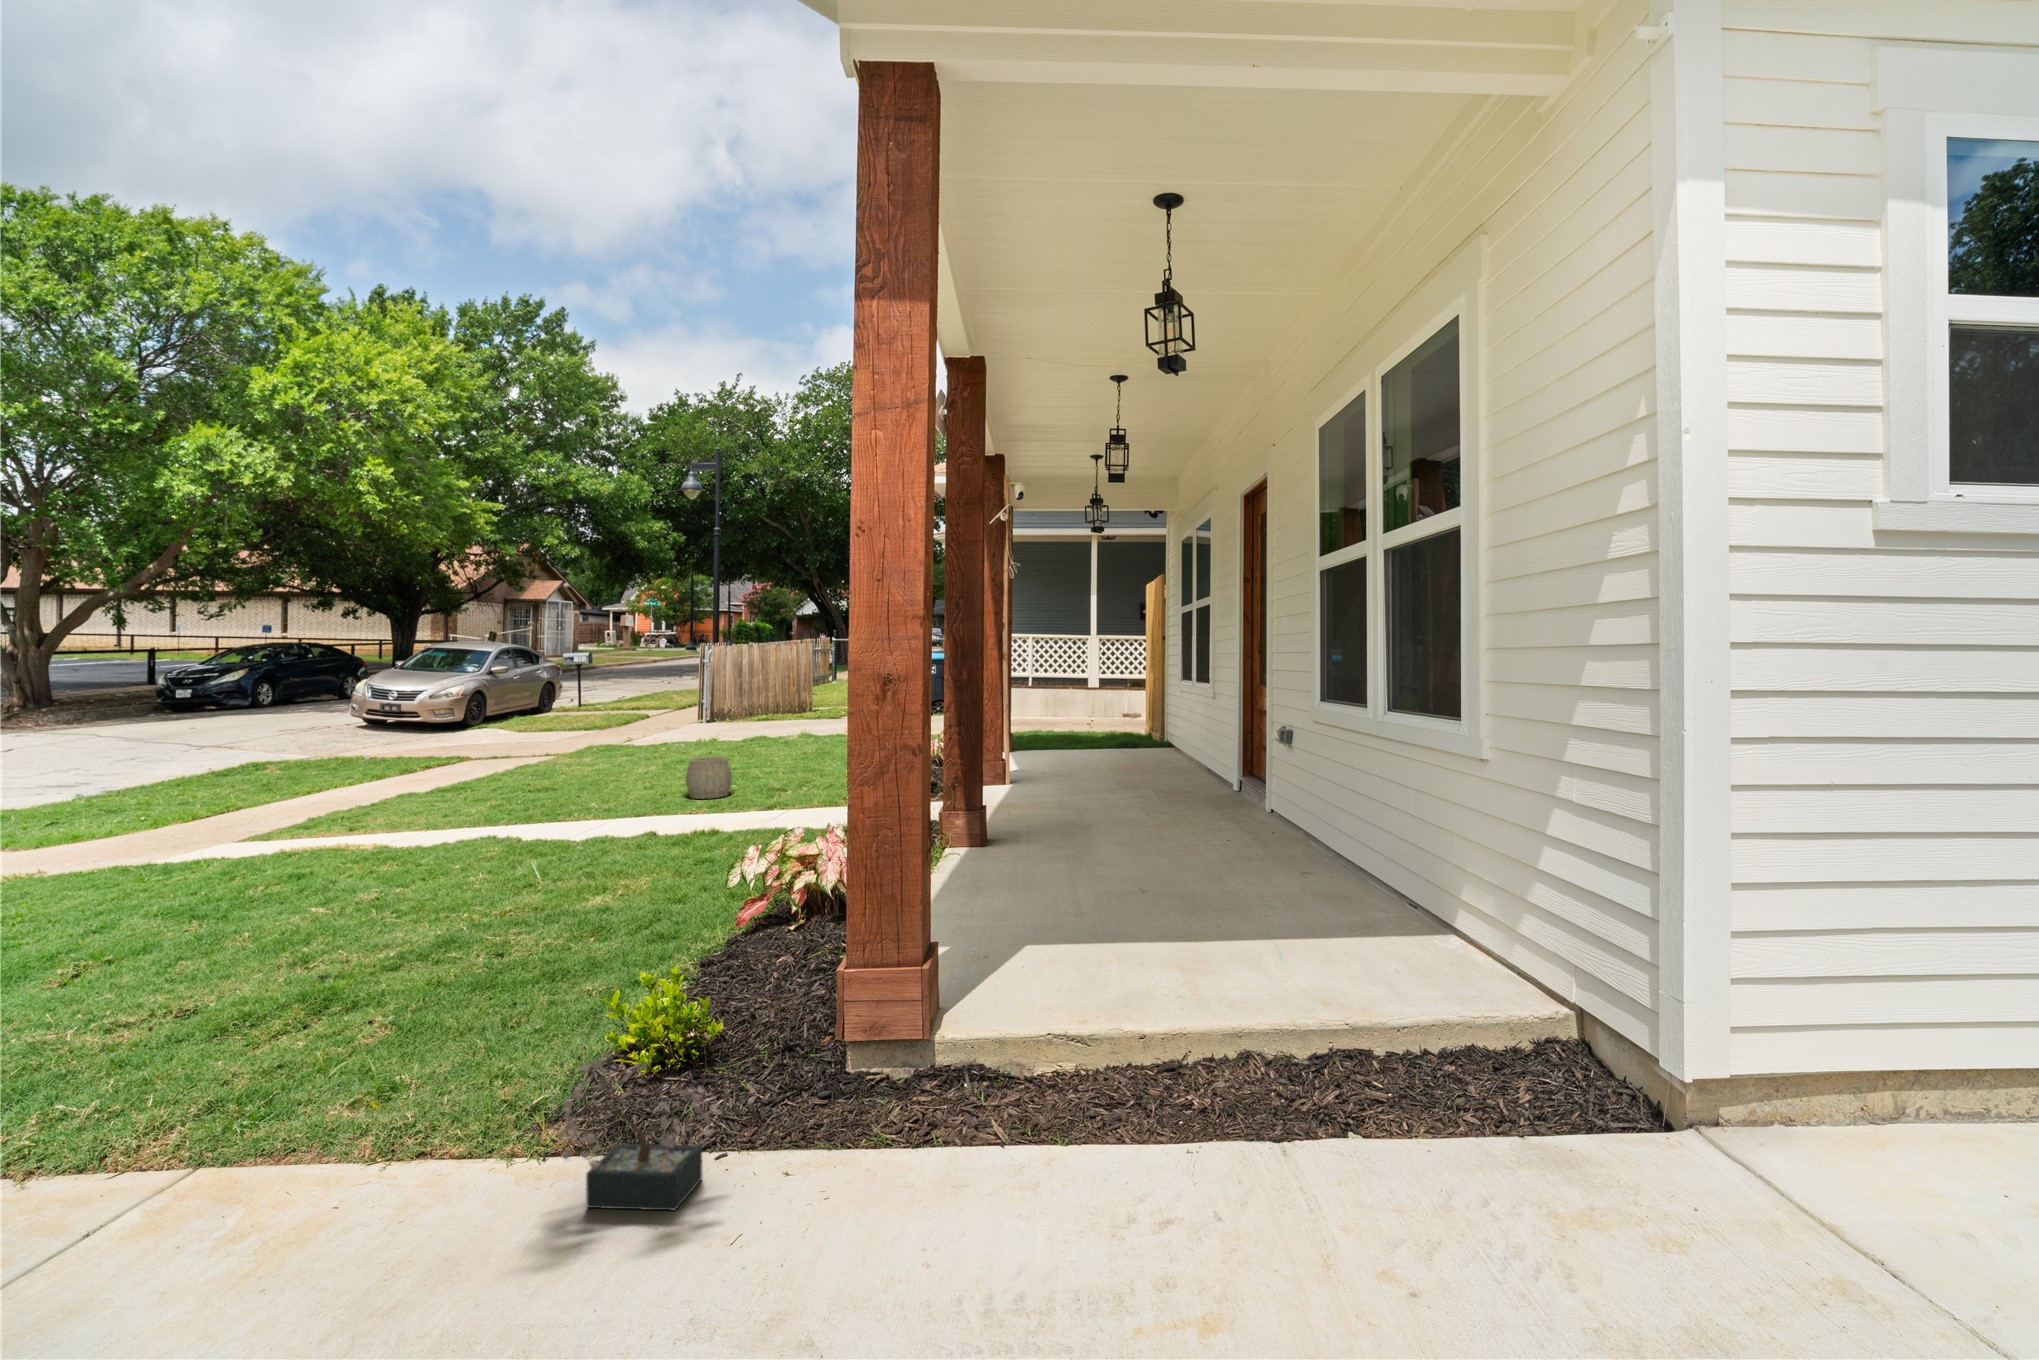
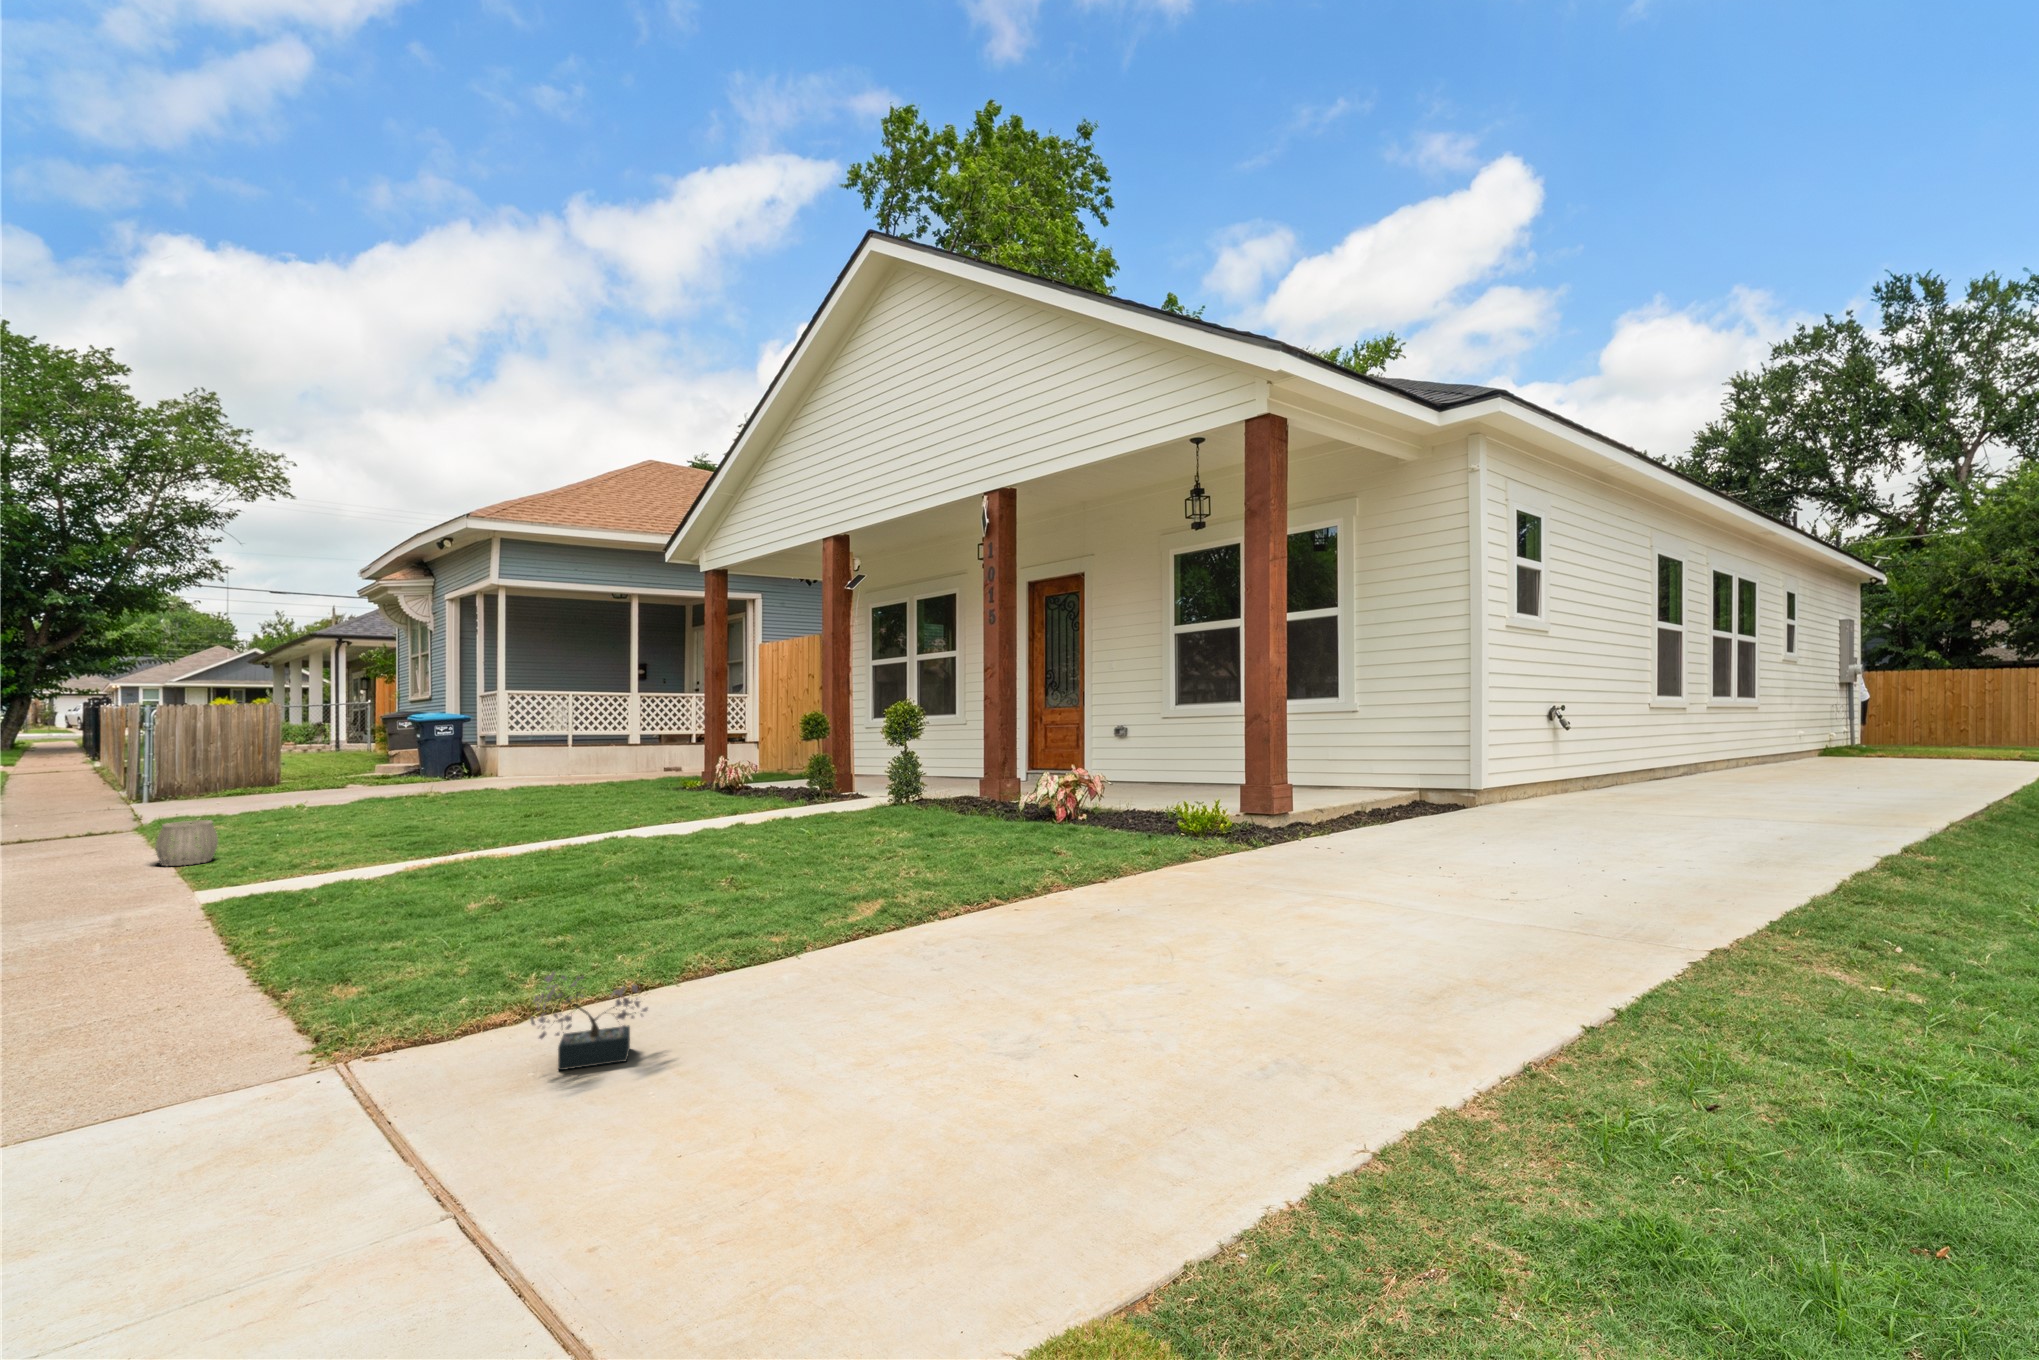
decorative plant: present [551,1053,720,1210] -> present [530,972,648,1070]

